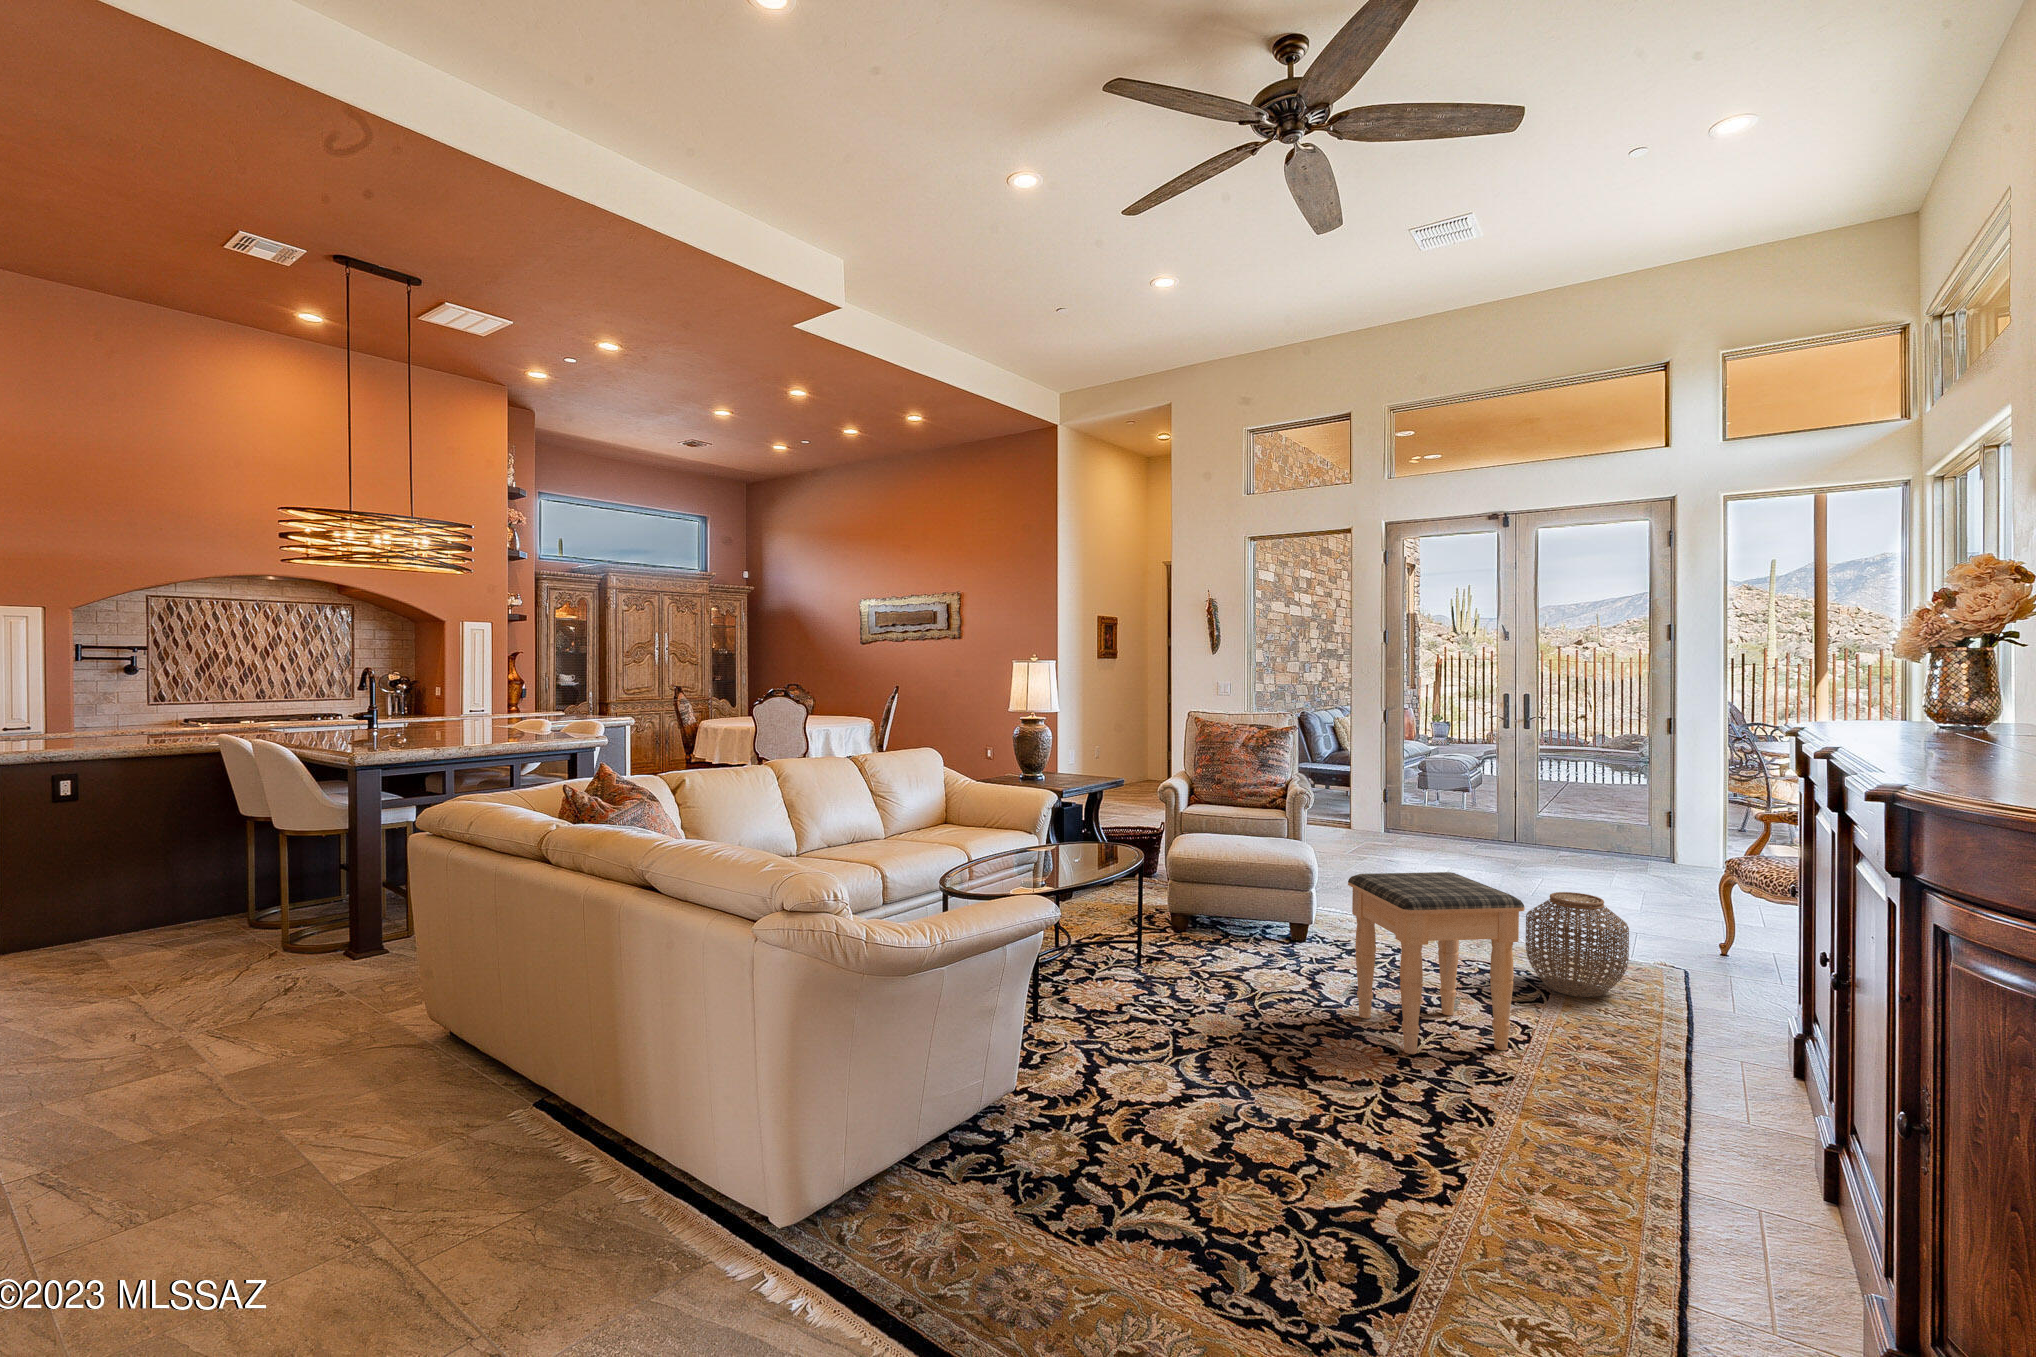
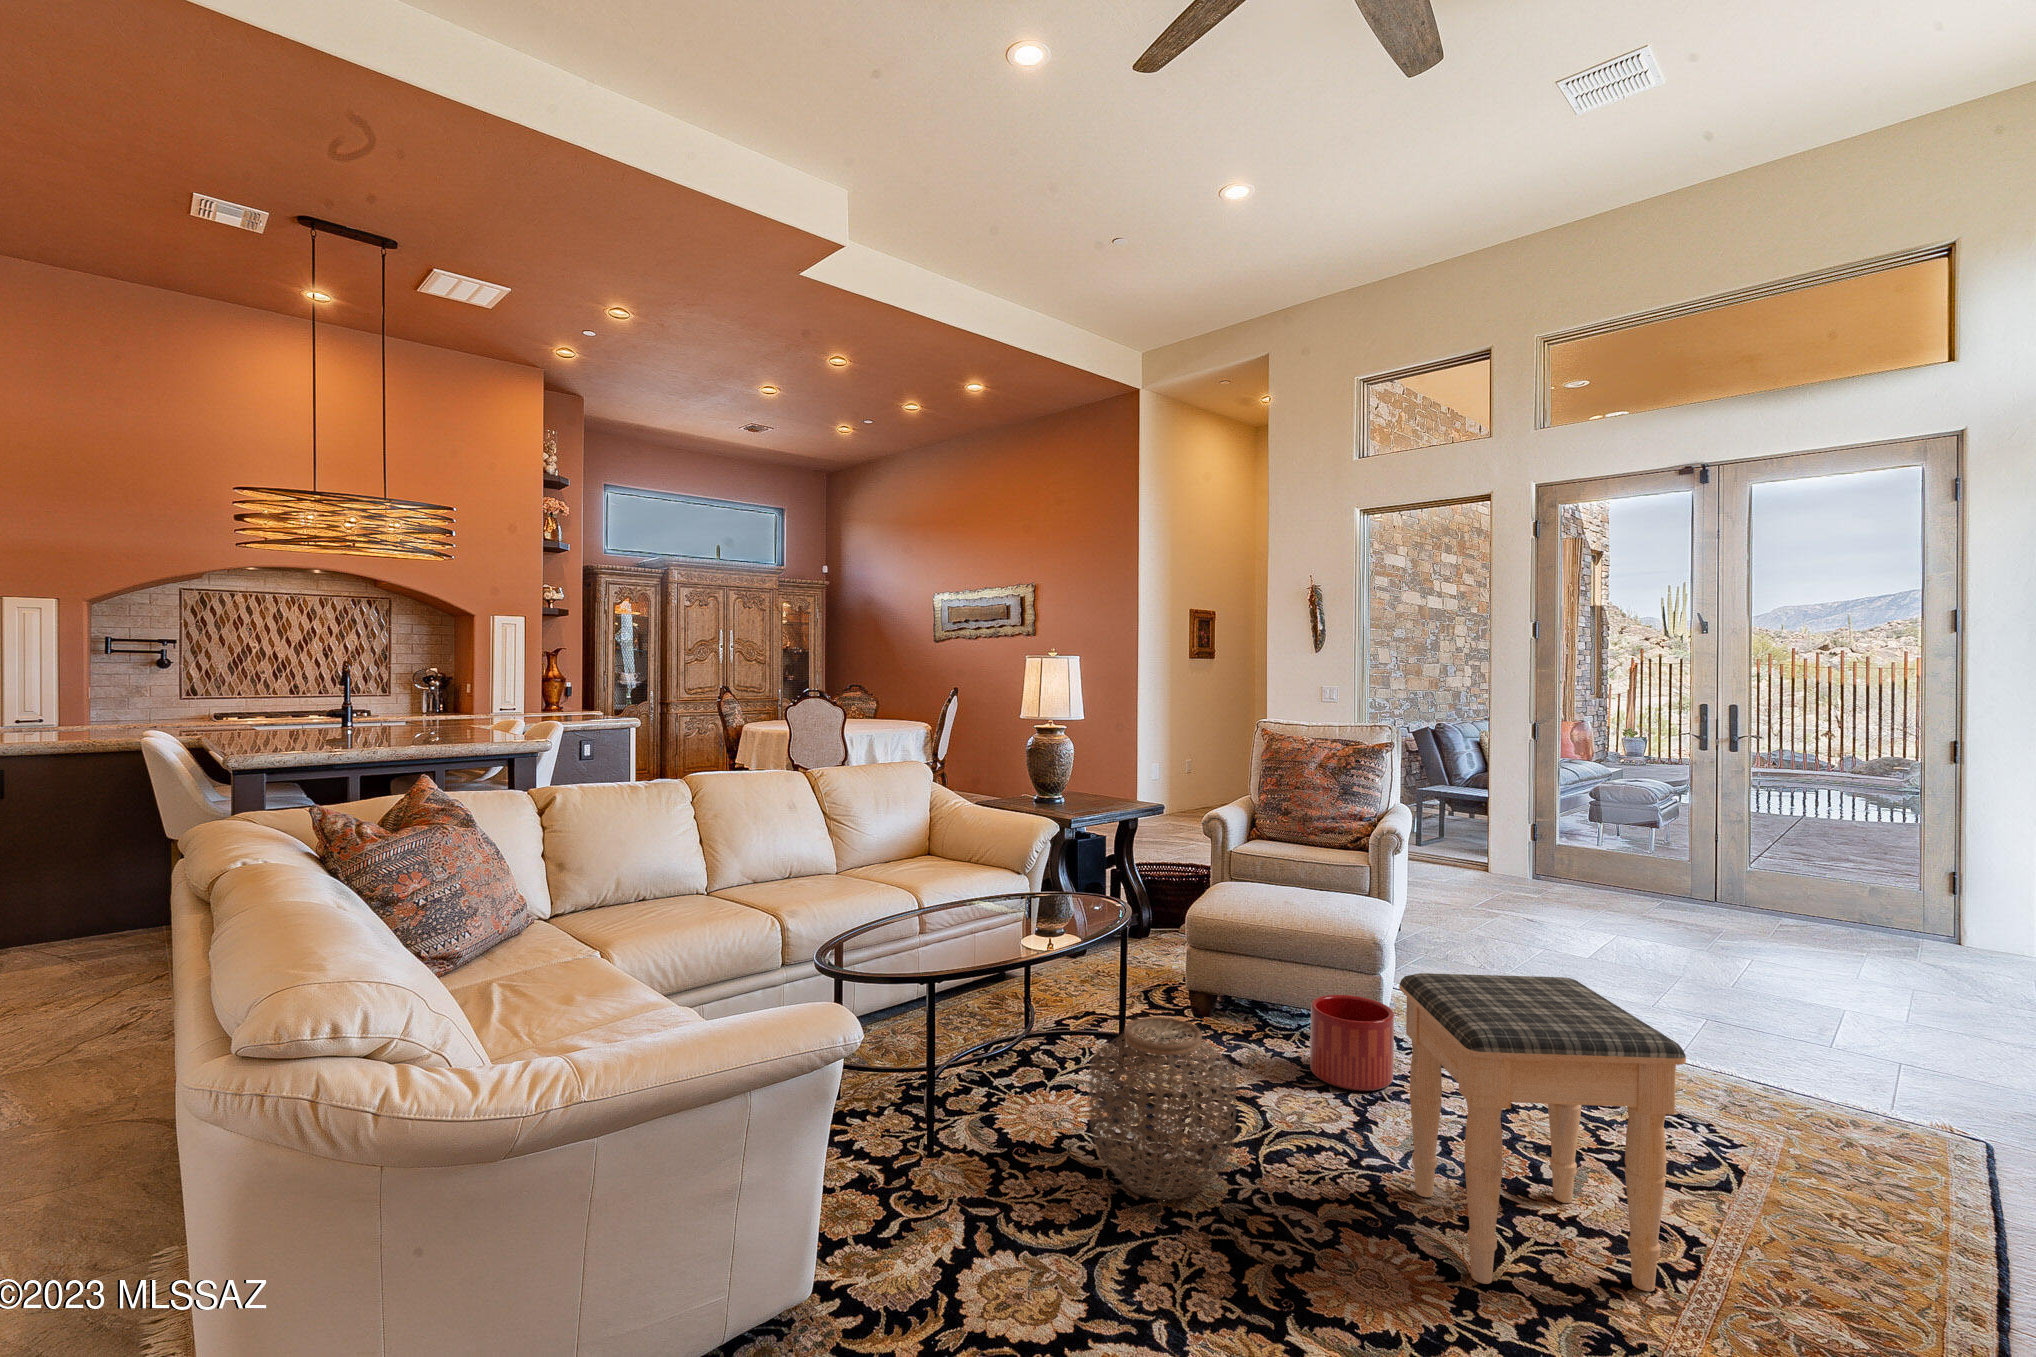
woven basket: present [1526,892,1629,997] -> present [1089,1017,1236,1199]
planter: none [1268,906,1326,969] -> present [1310,995,1394,1091]

